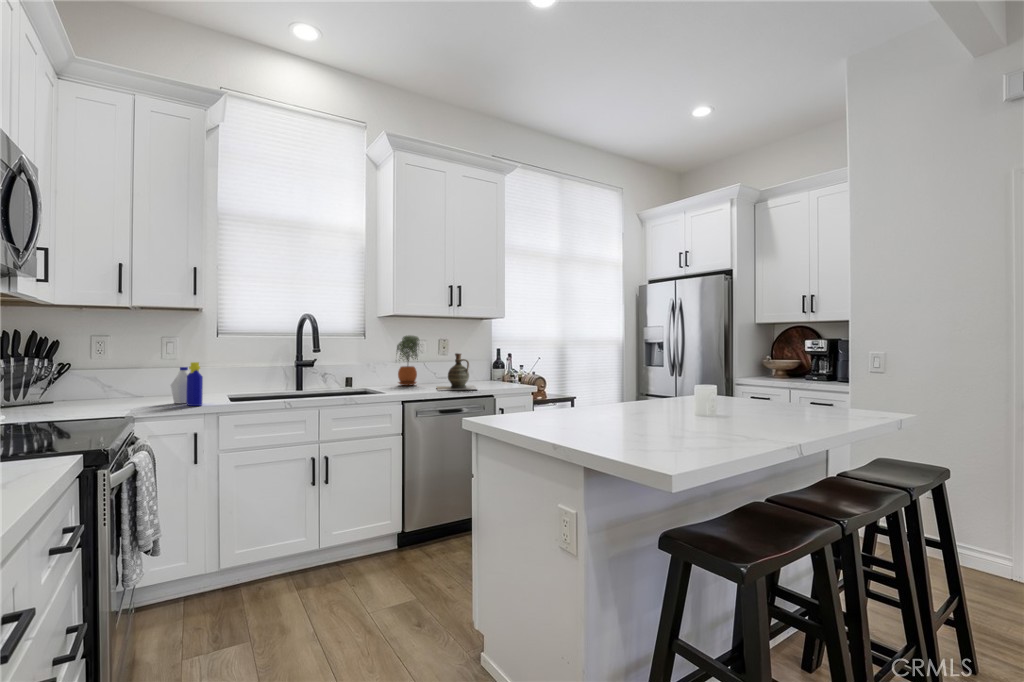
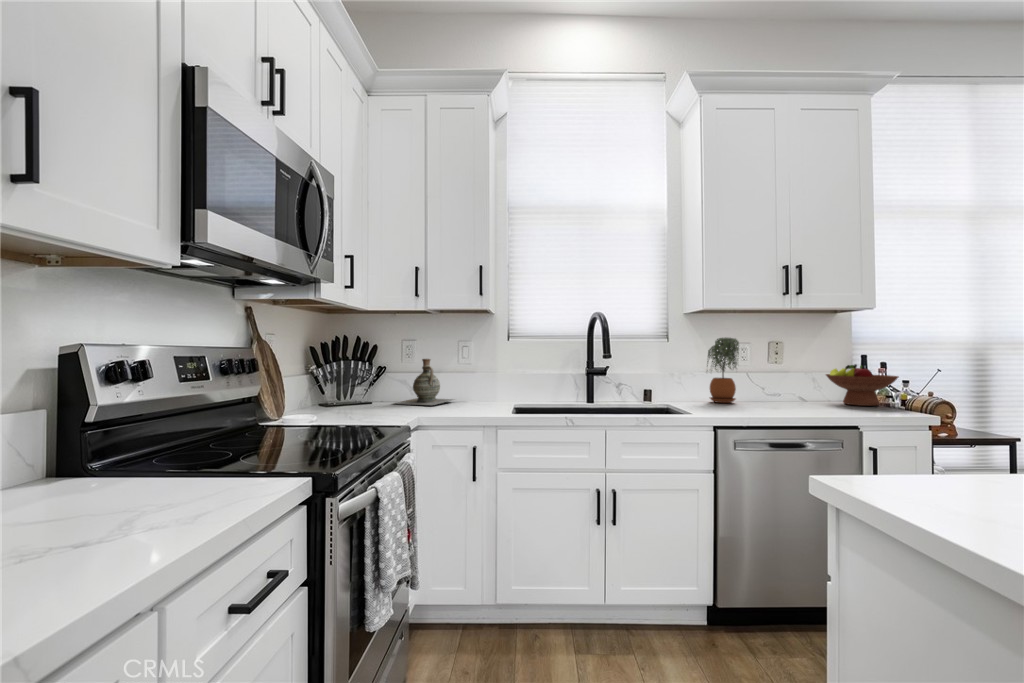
ceramic jug: present [437,353,477,391] -> present [394,359,453,405]
fruit bowl: none [476,354,517,382] -> present [826,364,899,406]
bottle: present [171,362,203,406] -> none [457,369,482,417]

